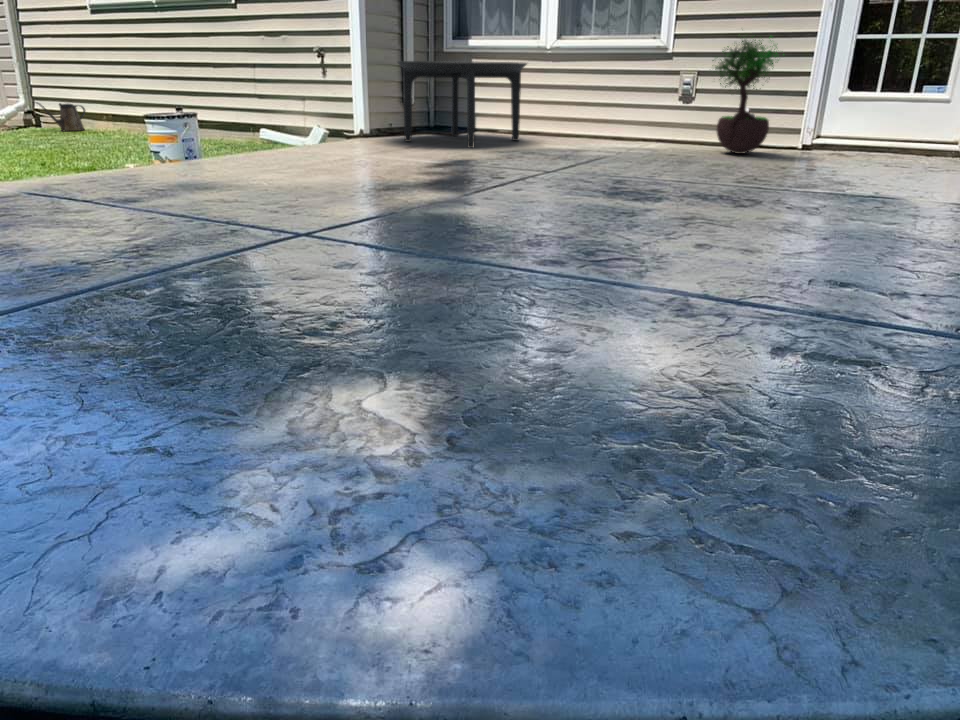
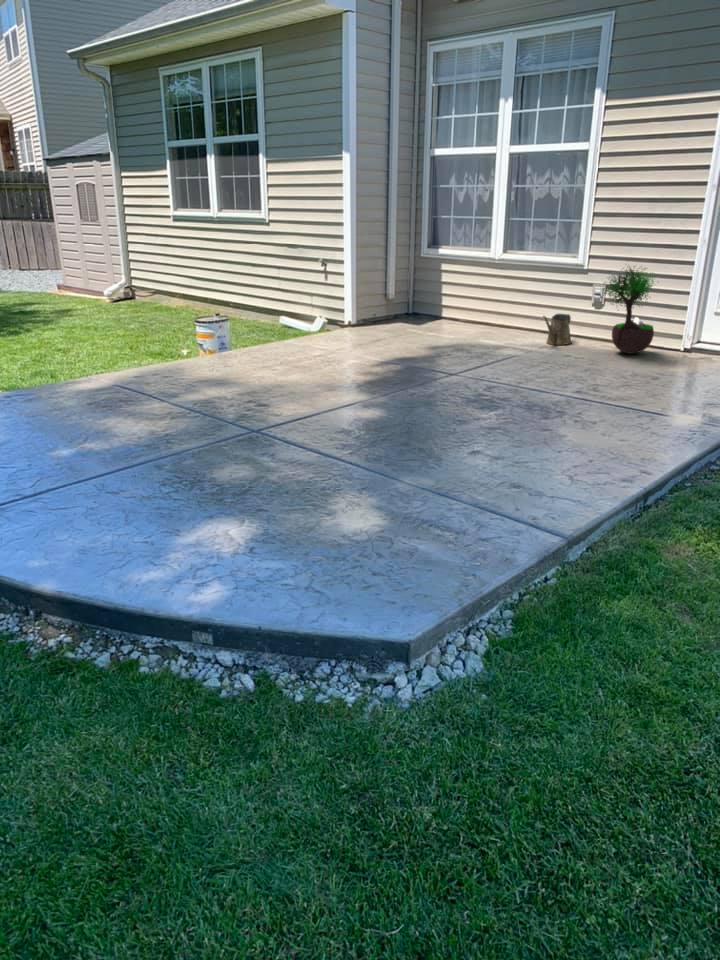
round table: present [397,61,527,148] -> none [374,267,476,341]
watering can: present [36,102,86,131] -> present [543,314,572,345]

